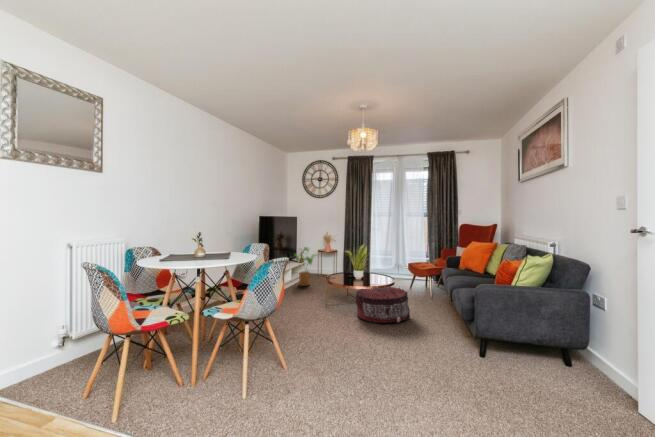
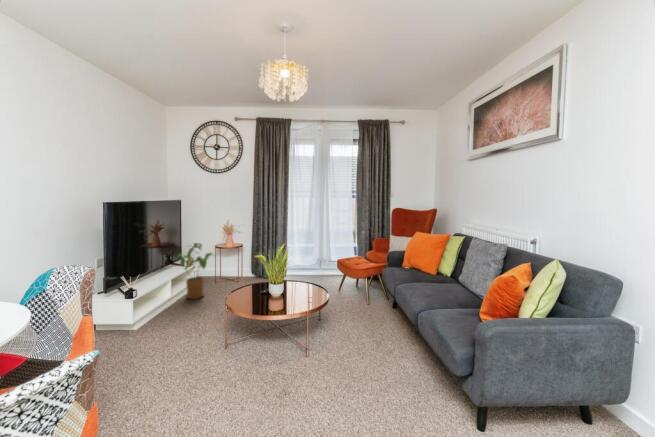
pouf: present [356,286,410,323] -> none [273,302,354,370]

